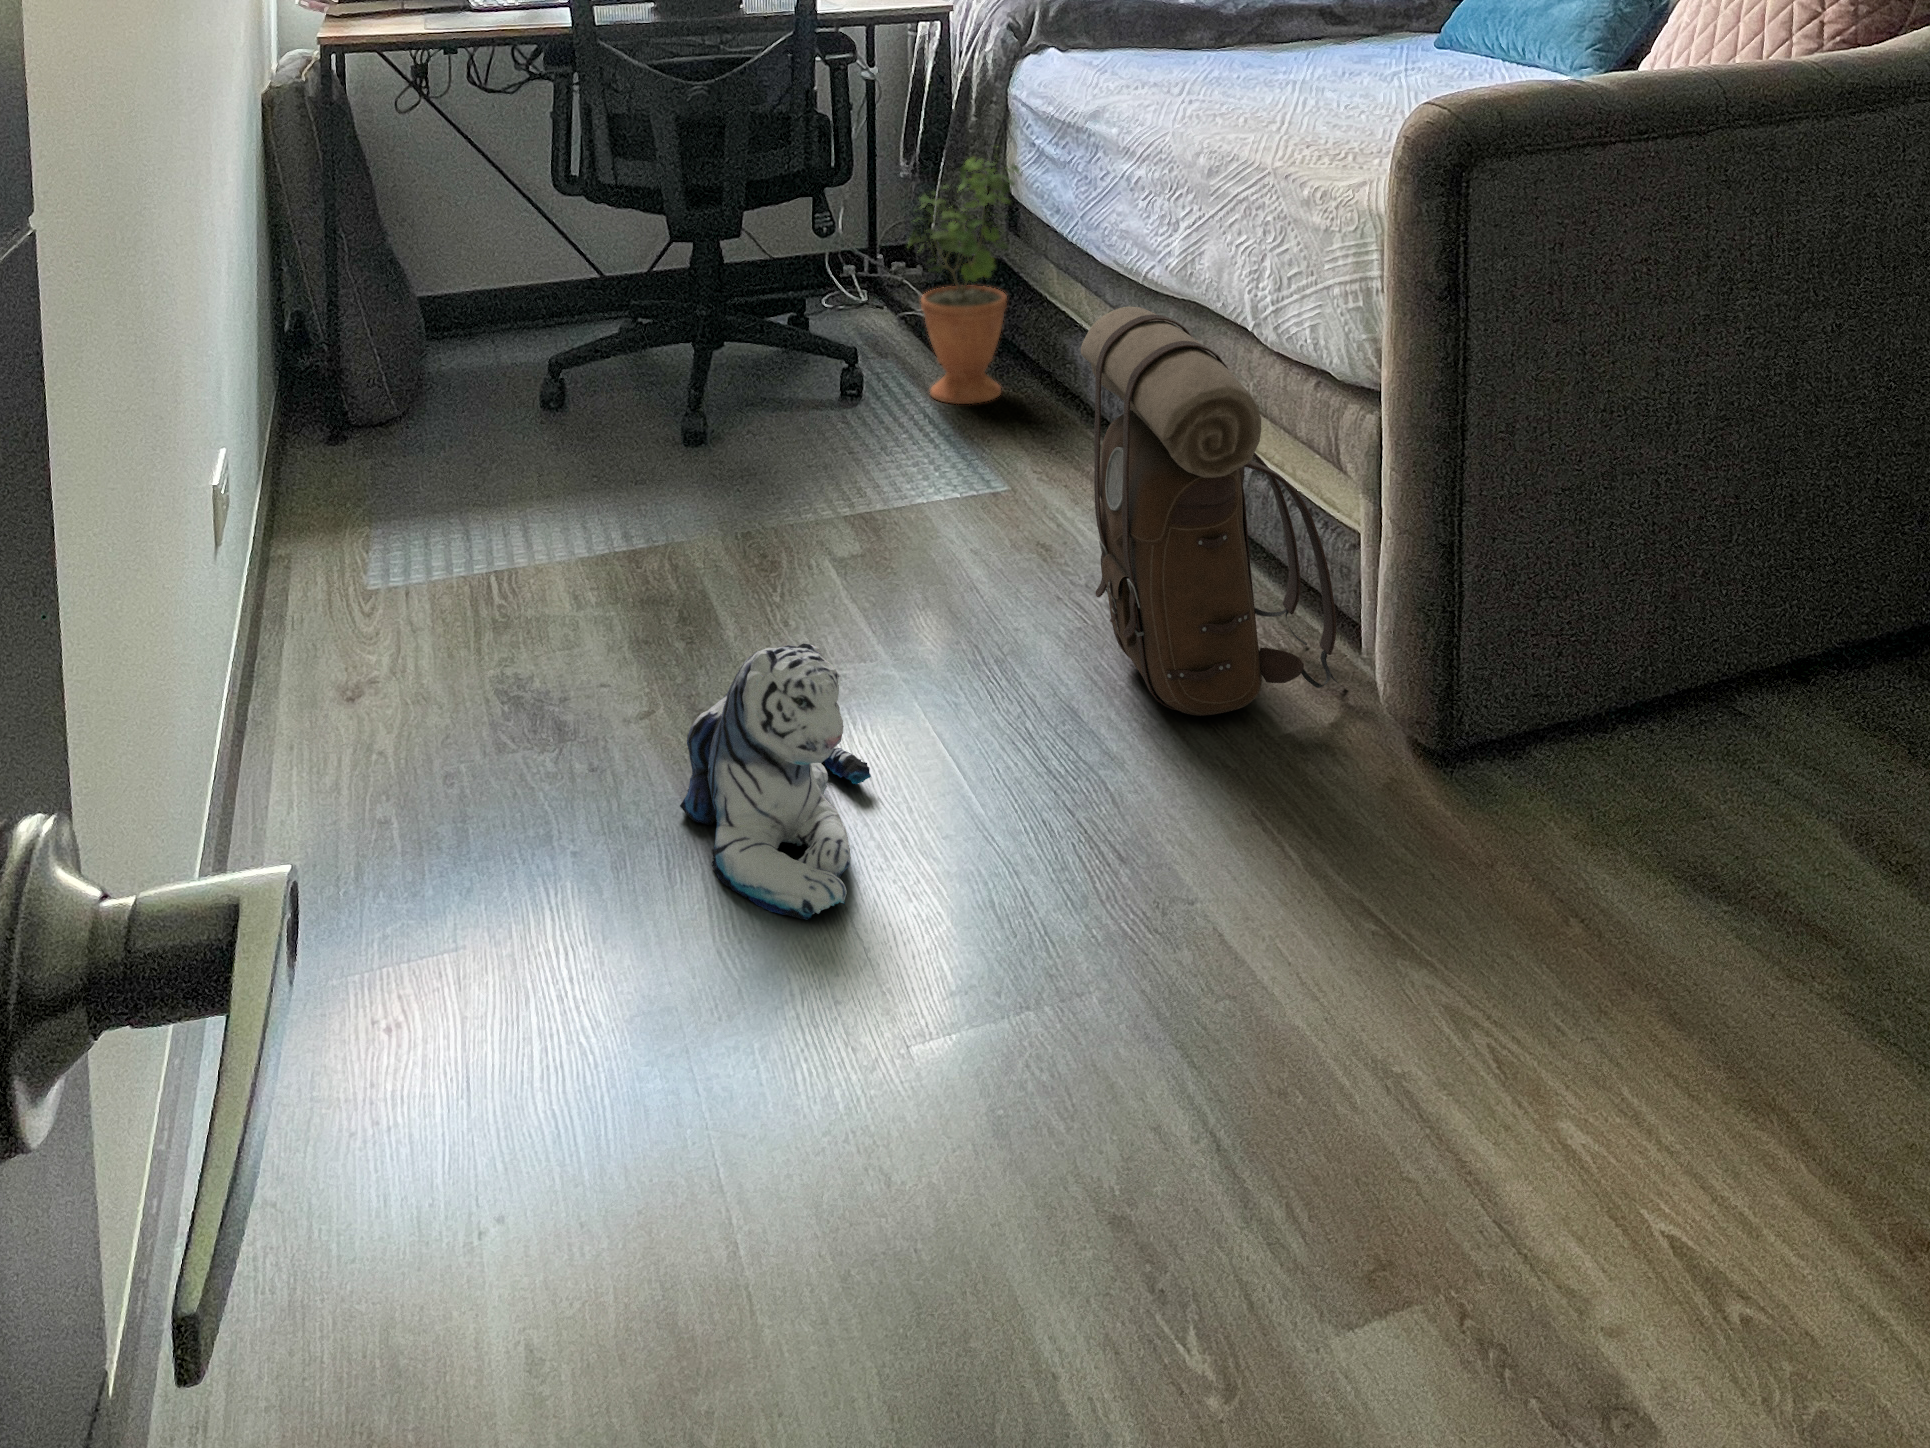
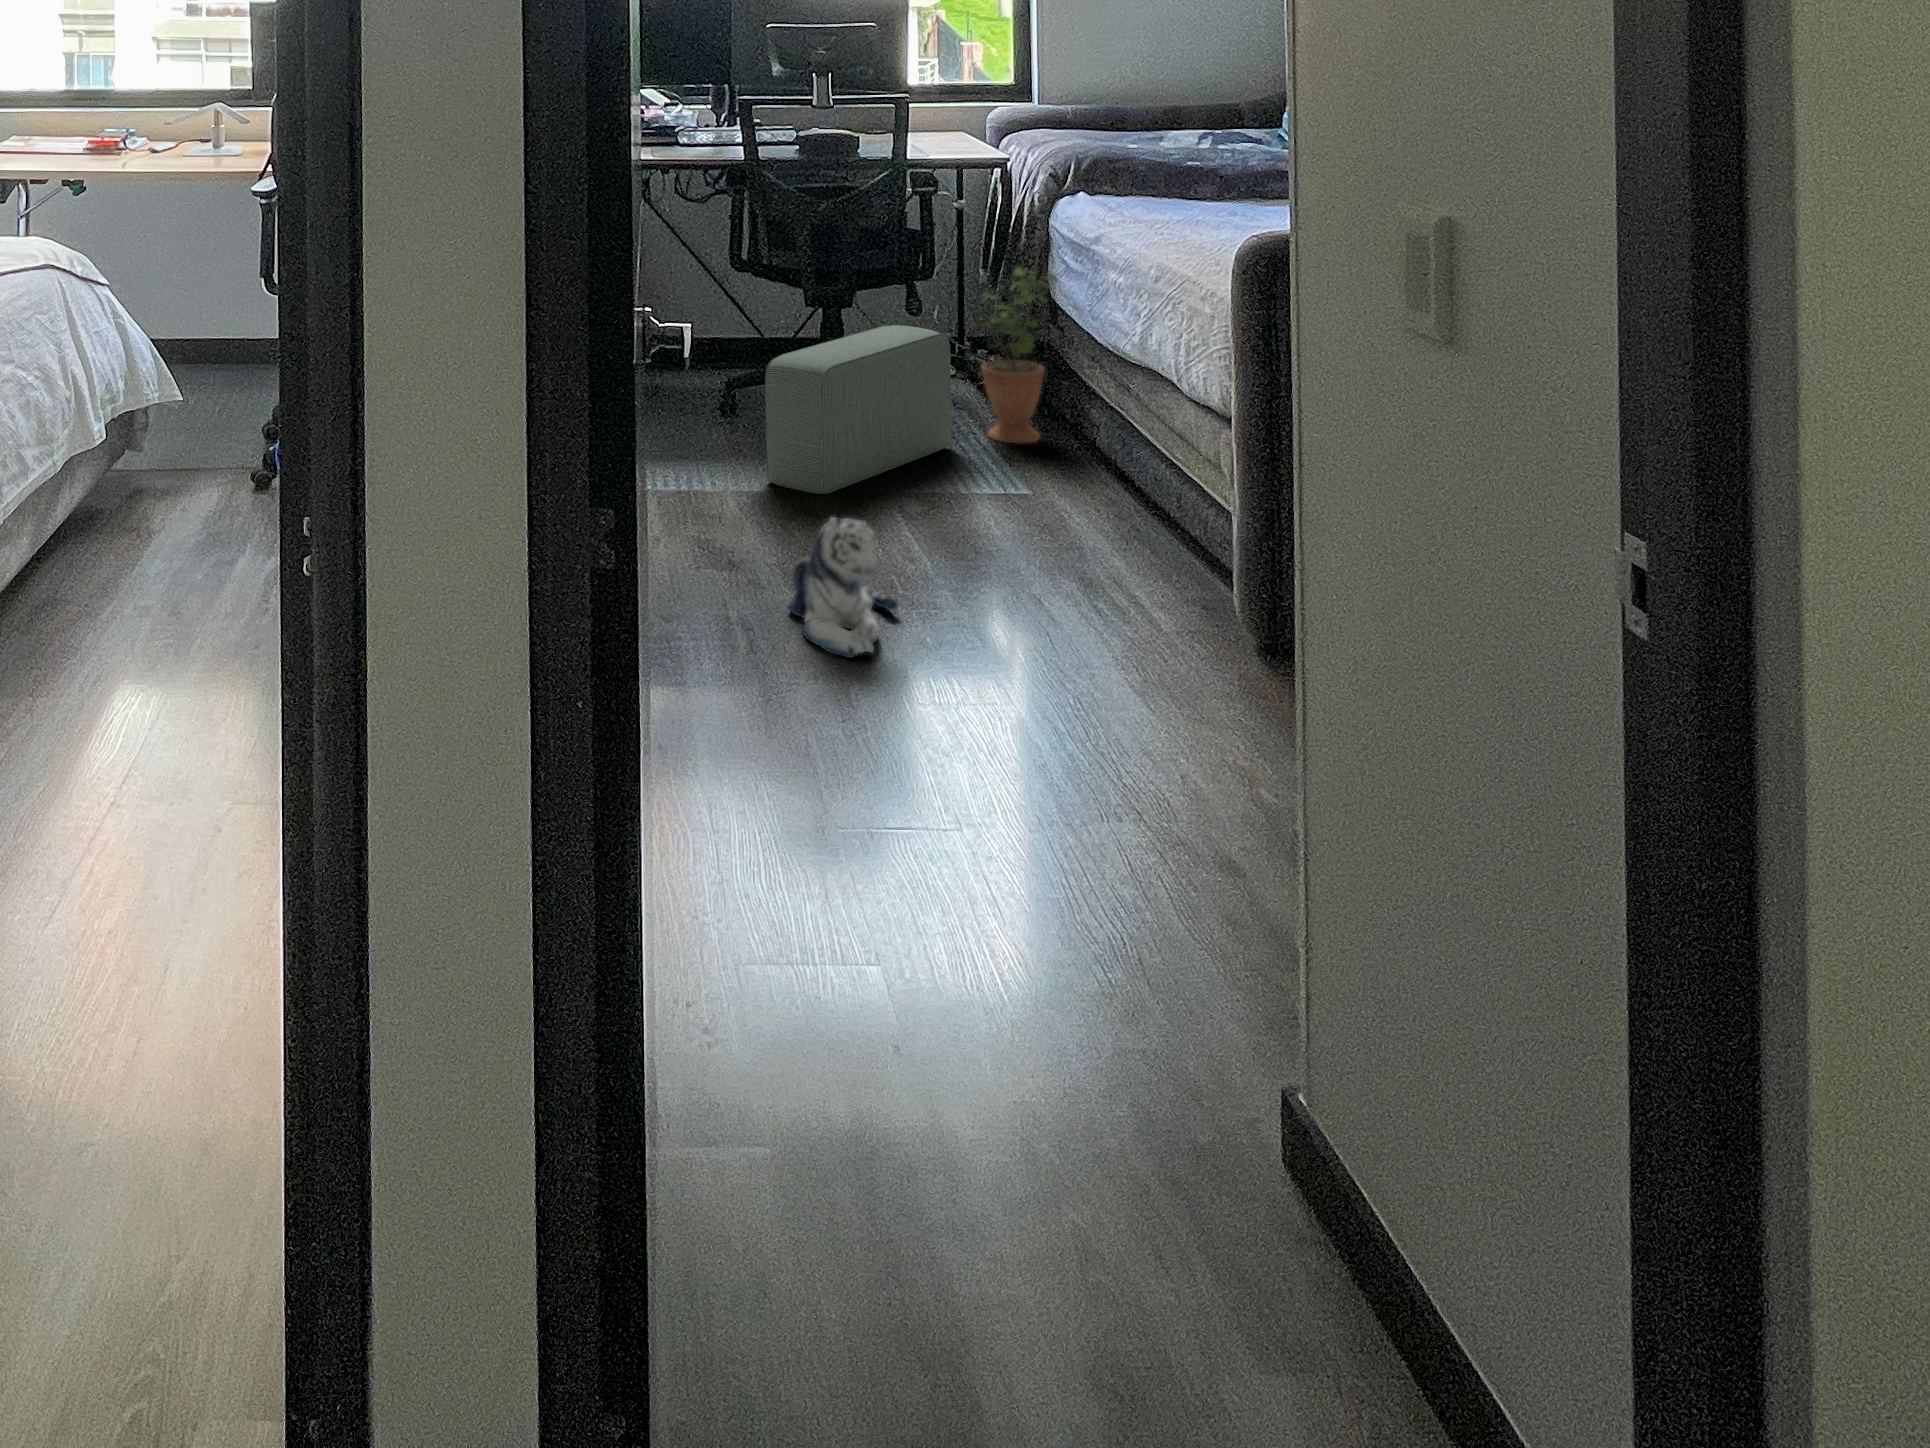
pouf: none [618,255,885,534] -> present [765,325,951,494]
backpack: present [1081,306,1338,716] -> none [1050,357,1216,611]

